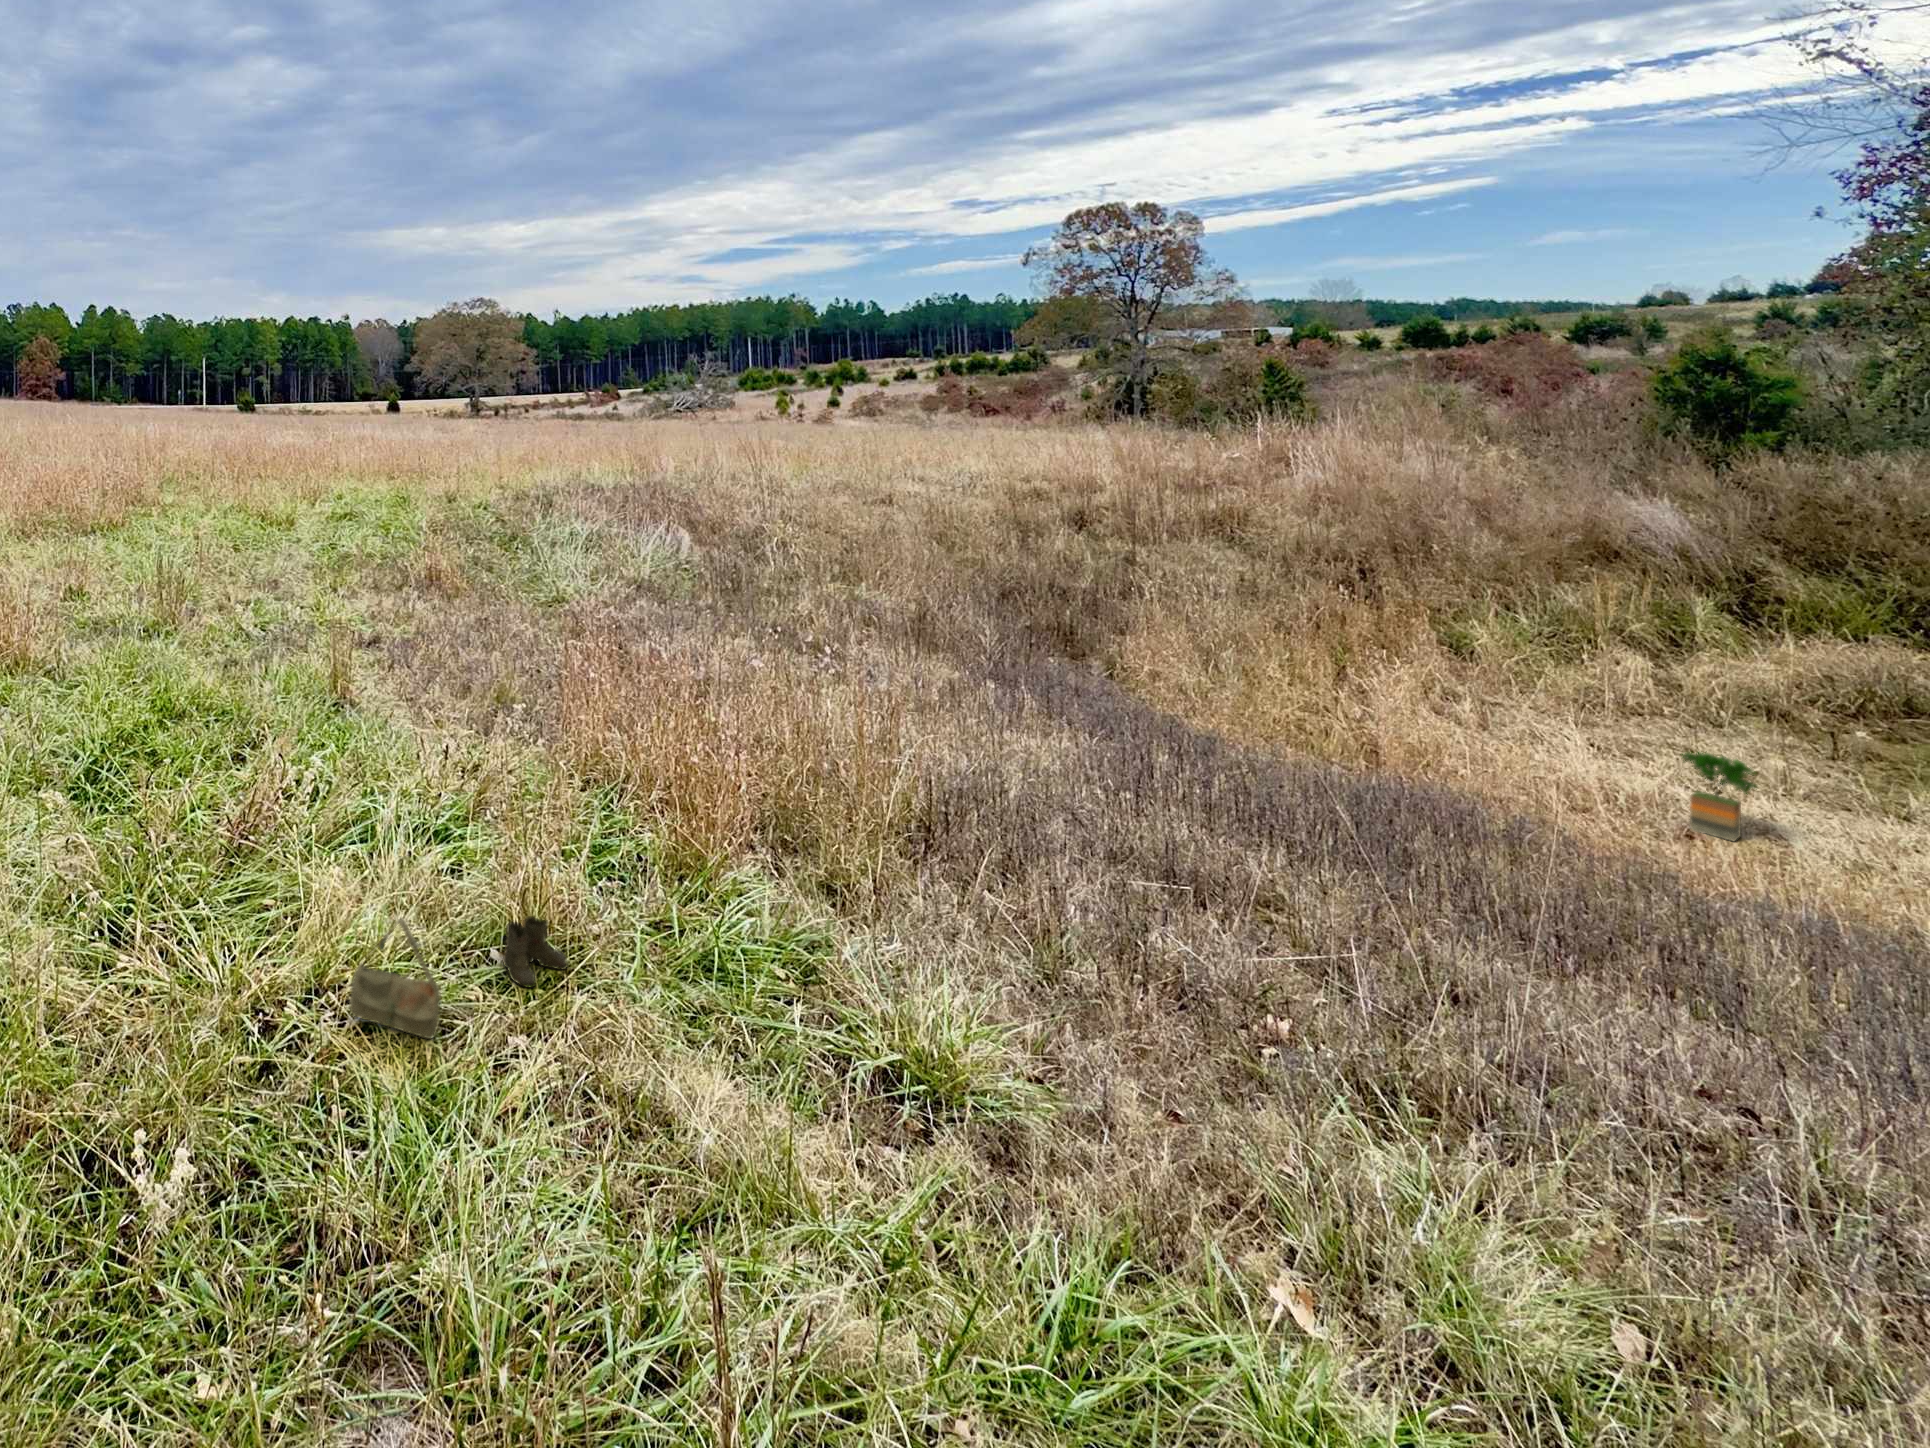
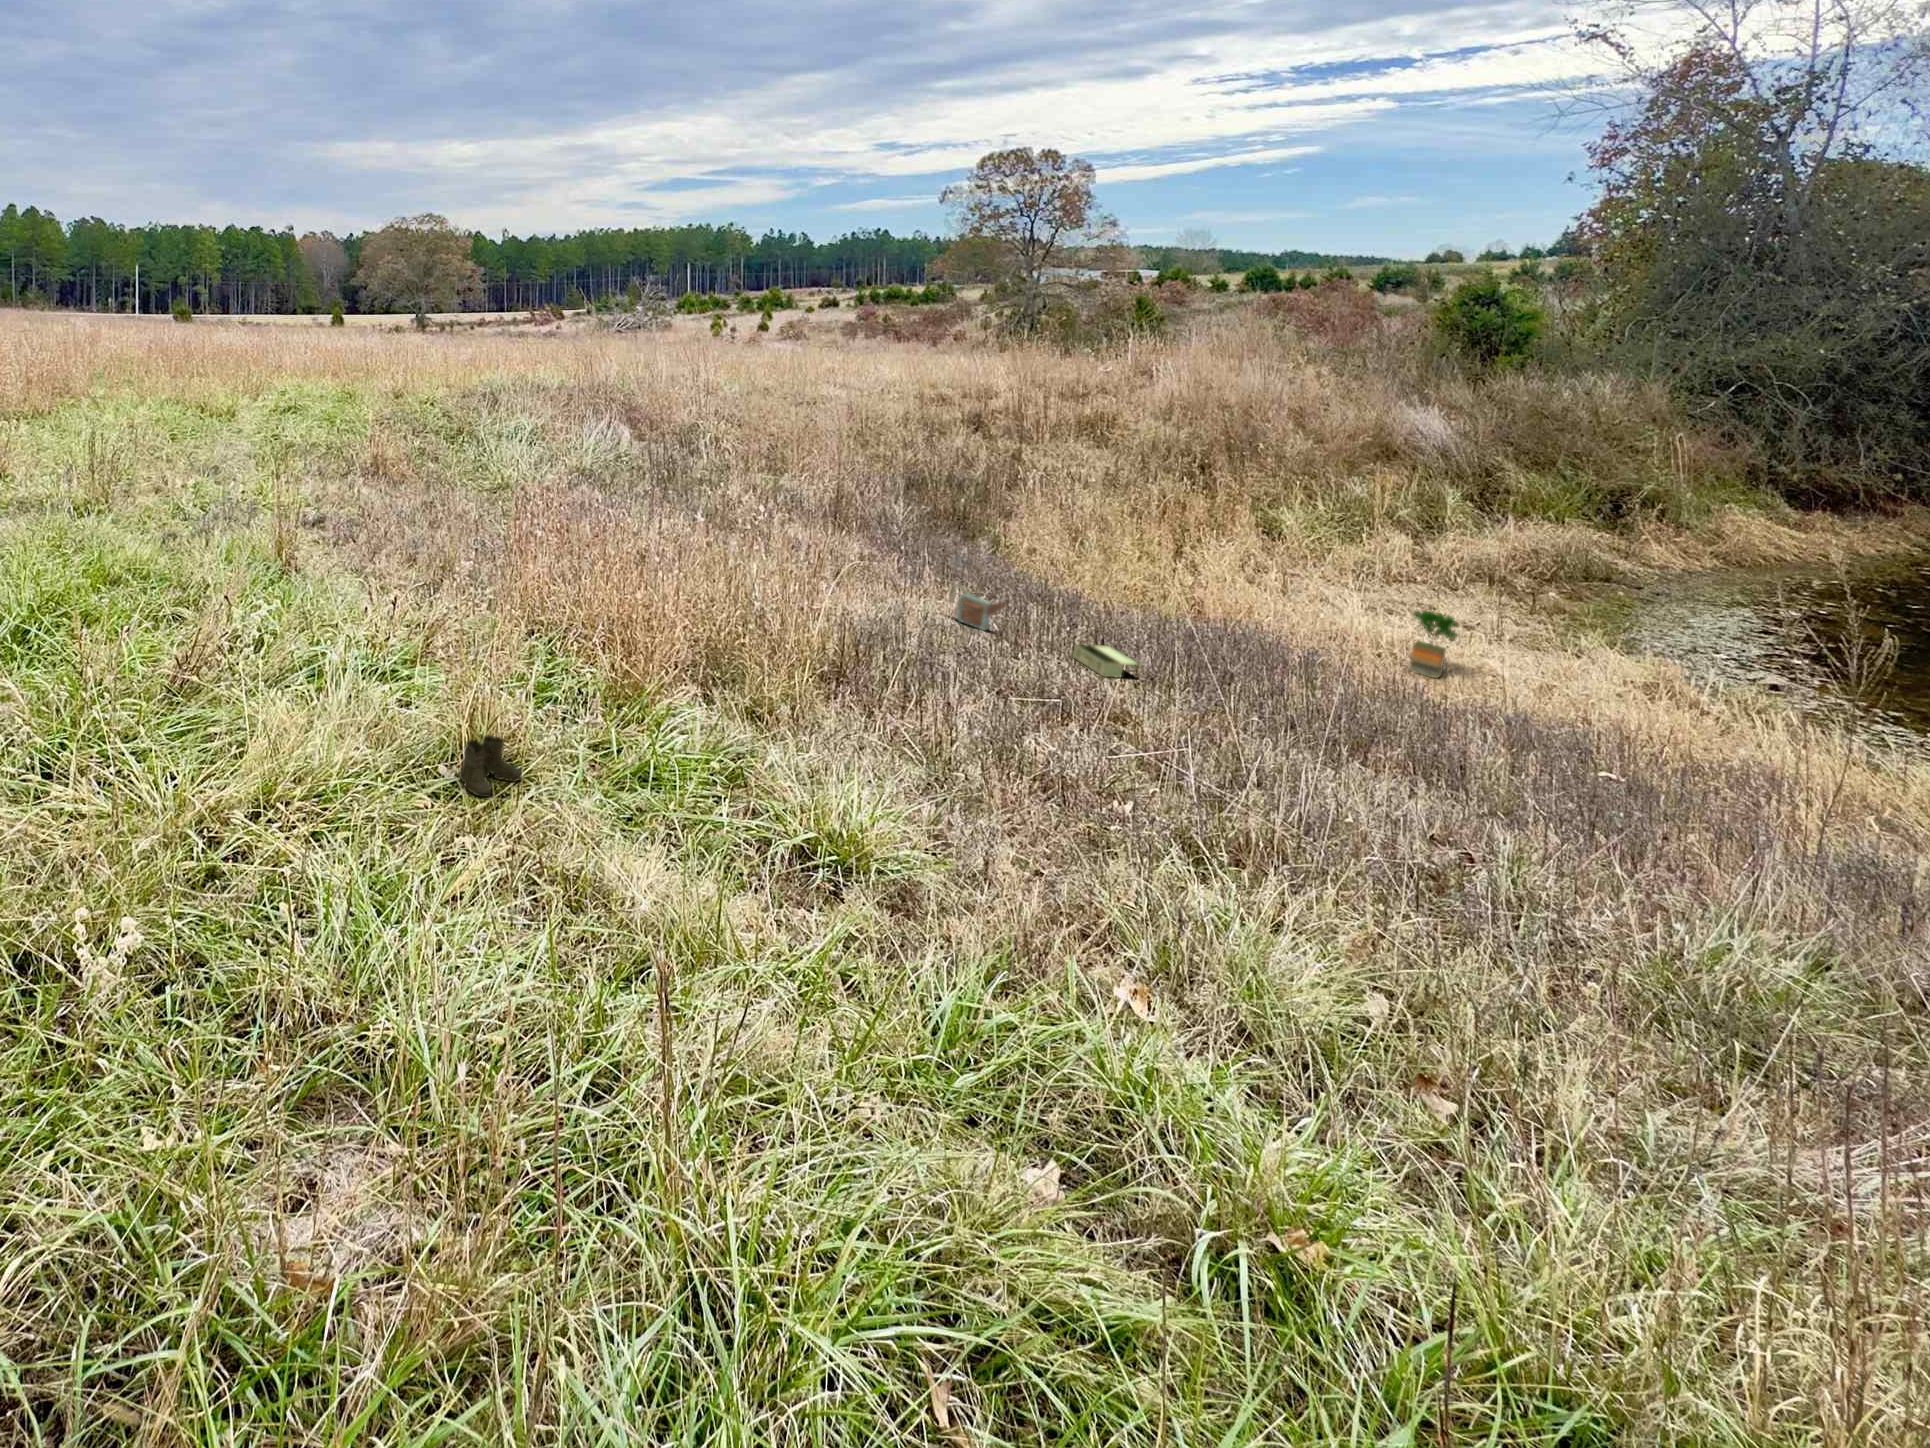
watering can: none [1048,728,1121,785] -> present [949,584,1008,630]
toolbox: none [1208,806,1296,851] -> present [1073,644,1140,678]
bag: present [349,919,441,1039] -> none [307,731,401,843]

